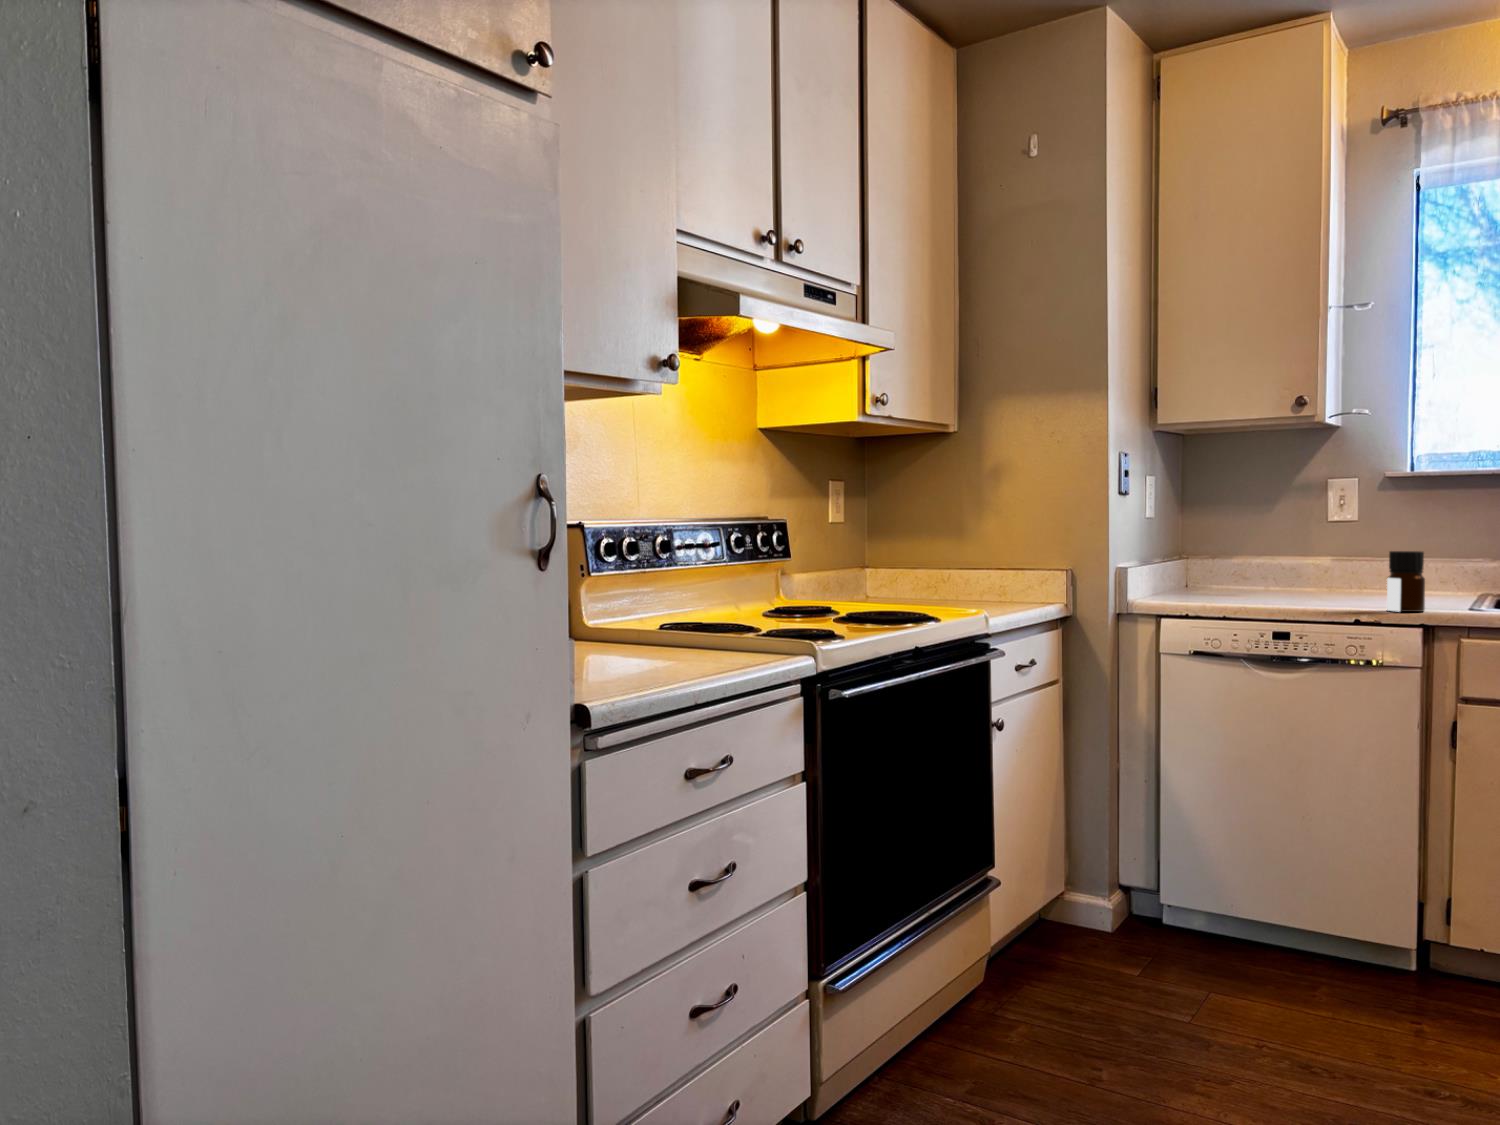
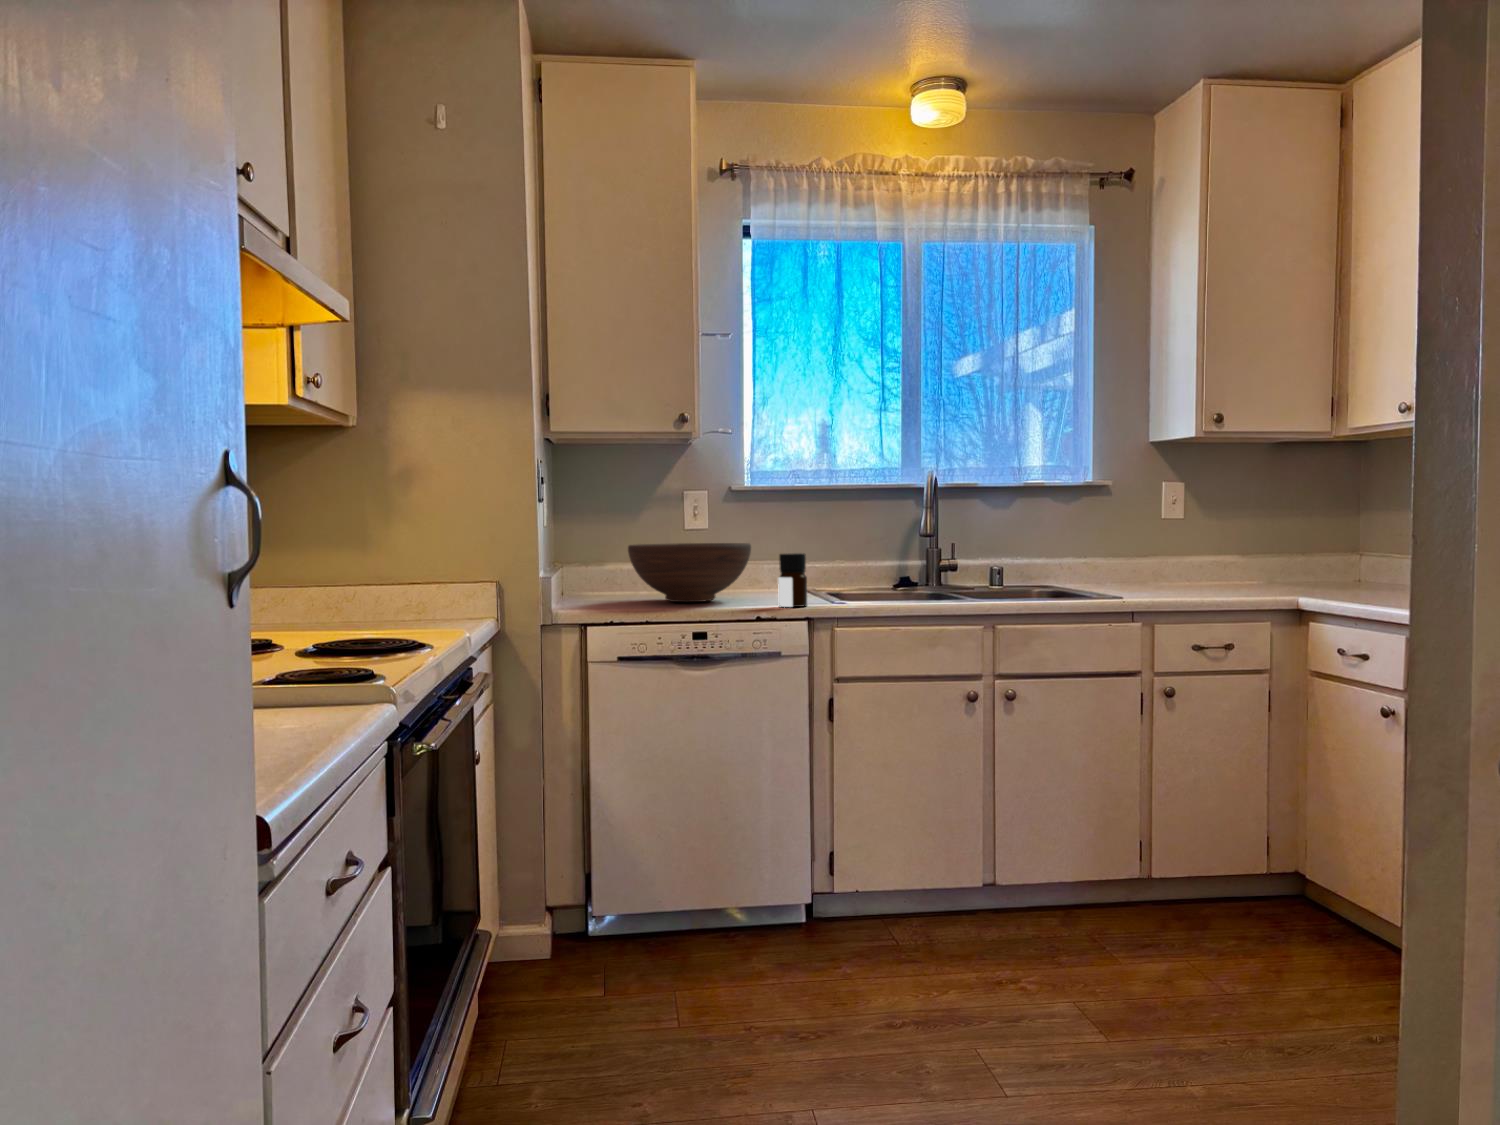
fruit bowl: none [1229,536,1376,600] -> present [628,543,751,602]

